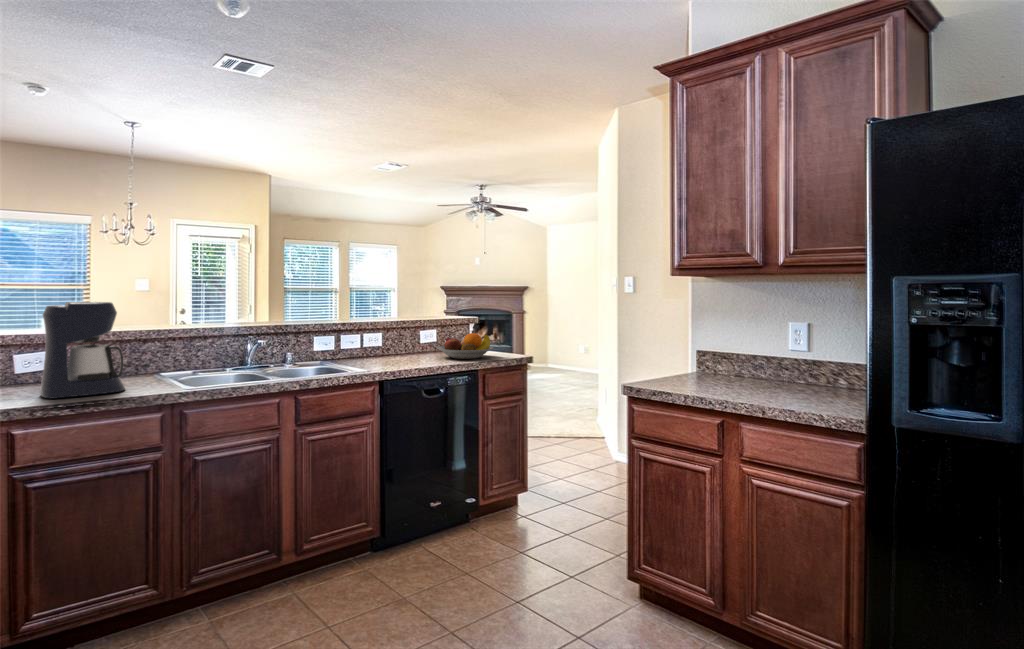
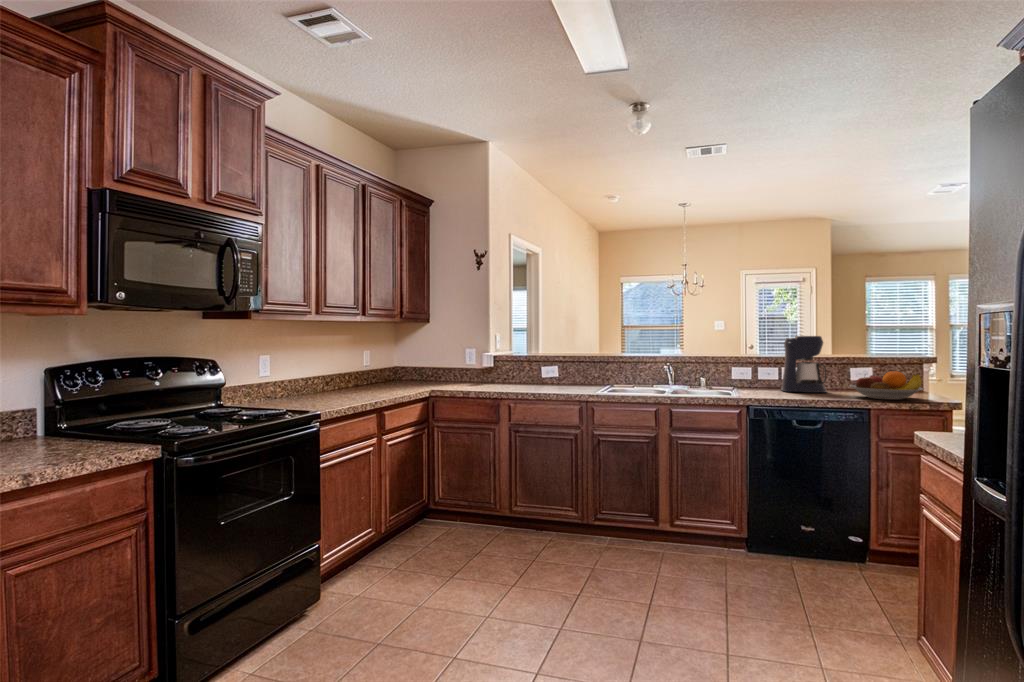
coffee maker: present [40,302,125,398] -> present [781,336,827,393]

